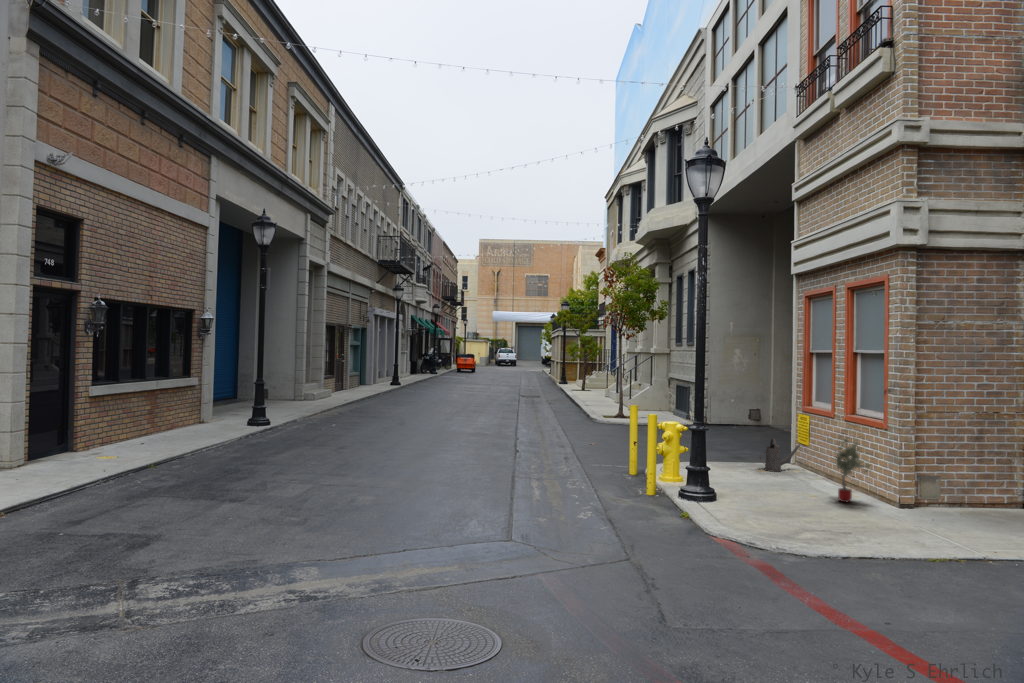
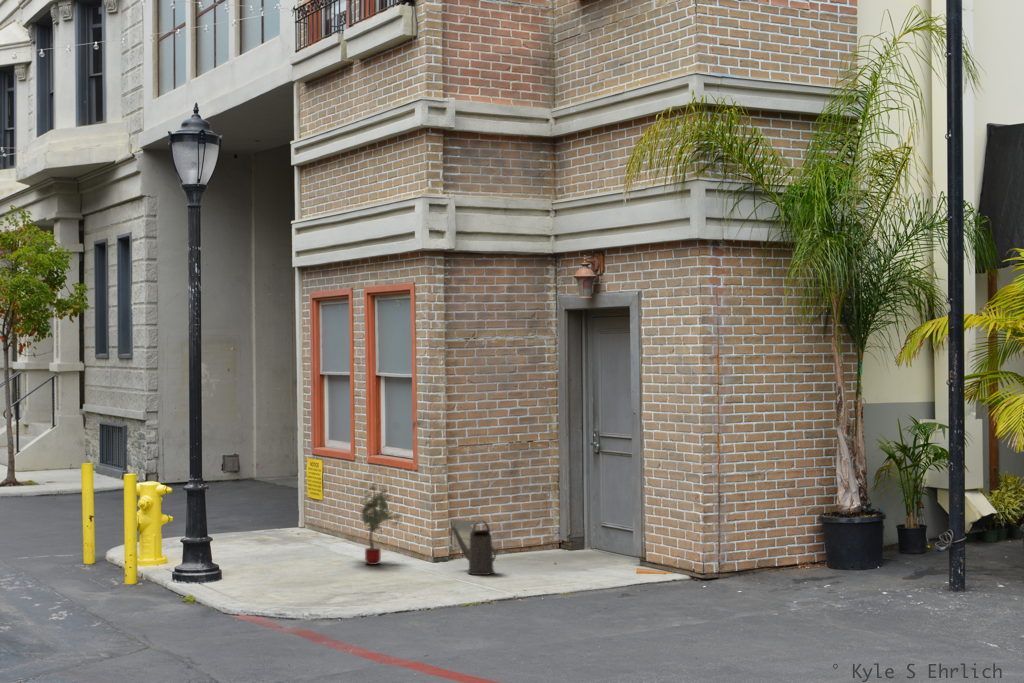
watering can: present [760,439,800,472] -> present [452,521,496,575]

